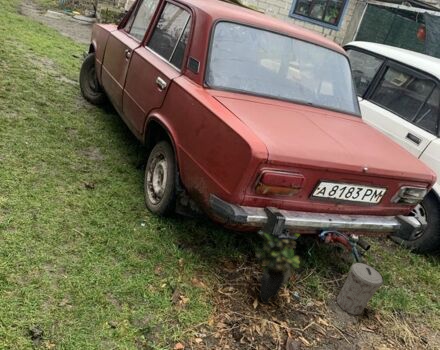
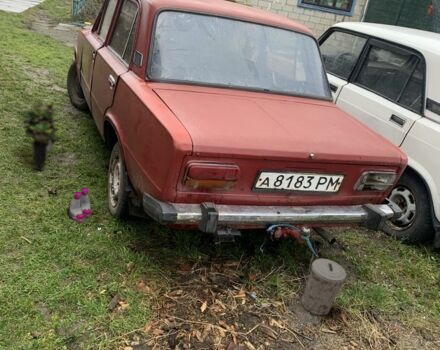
boots: none [112,183,133,218] -> present [69,187,92,222]
potted plant: present [256,232,299,304] -> present [22,99,60,170]

